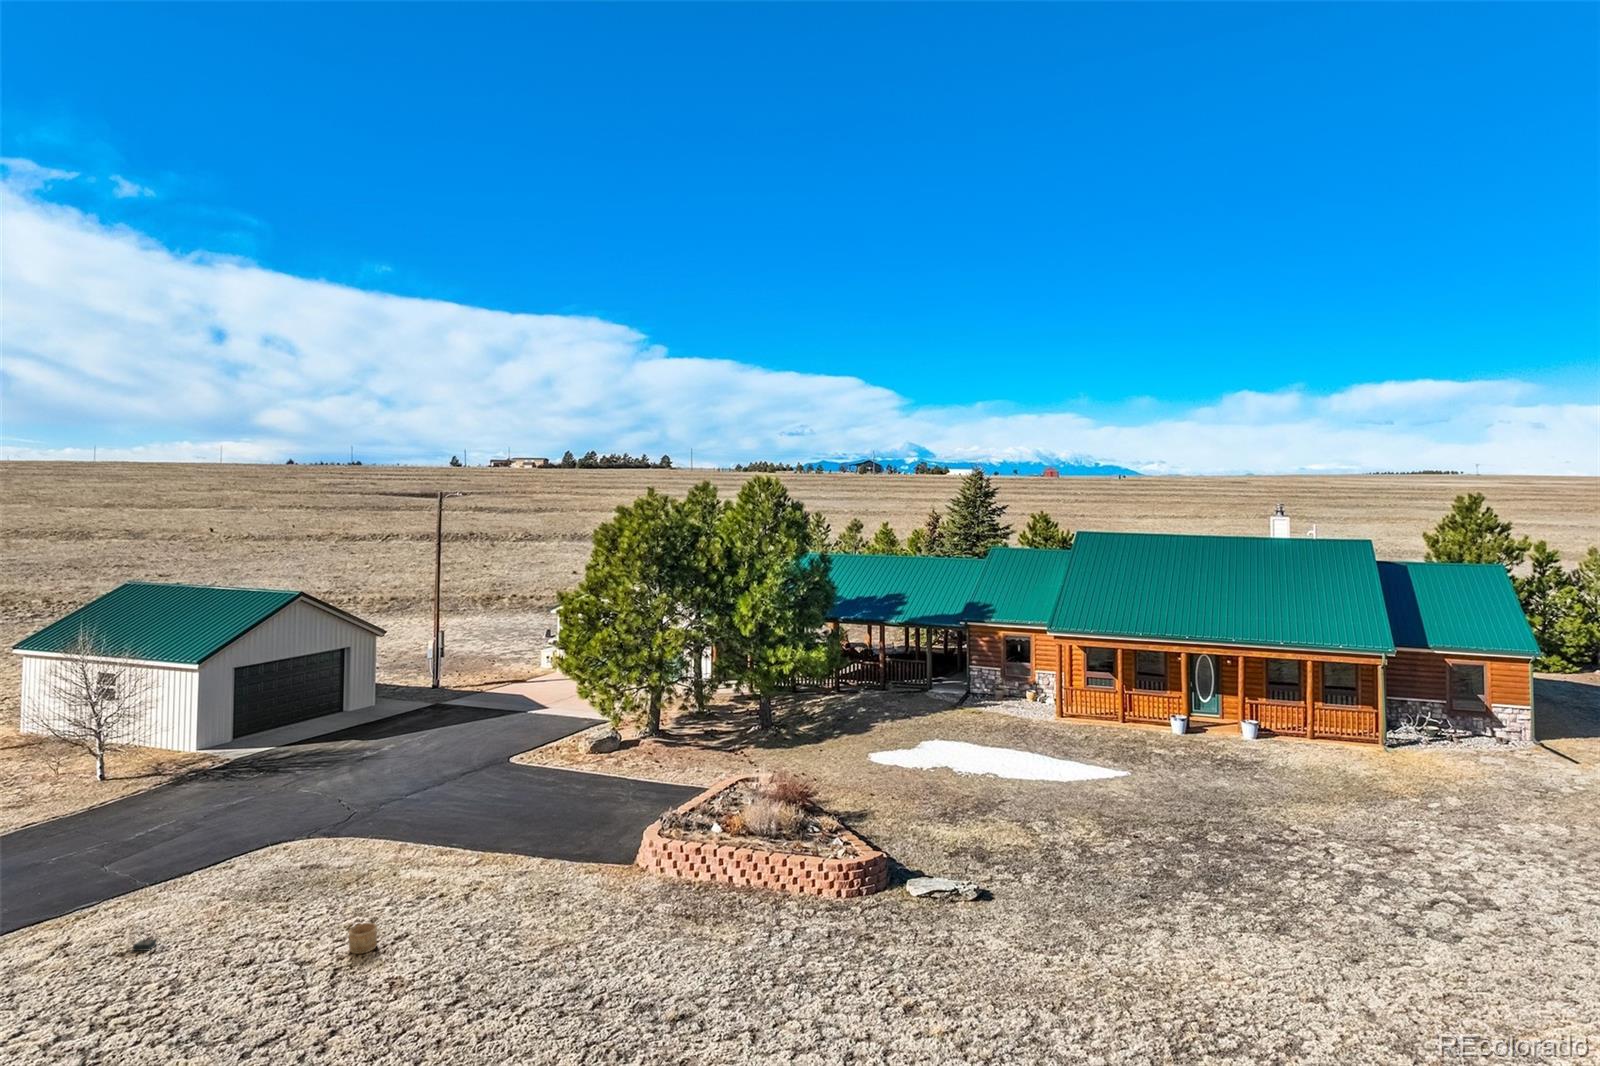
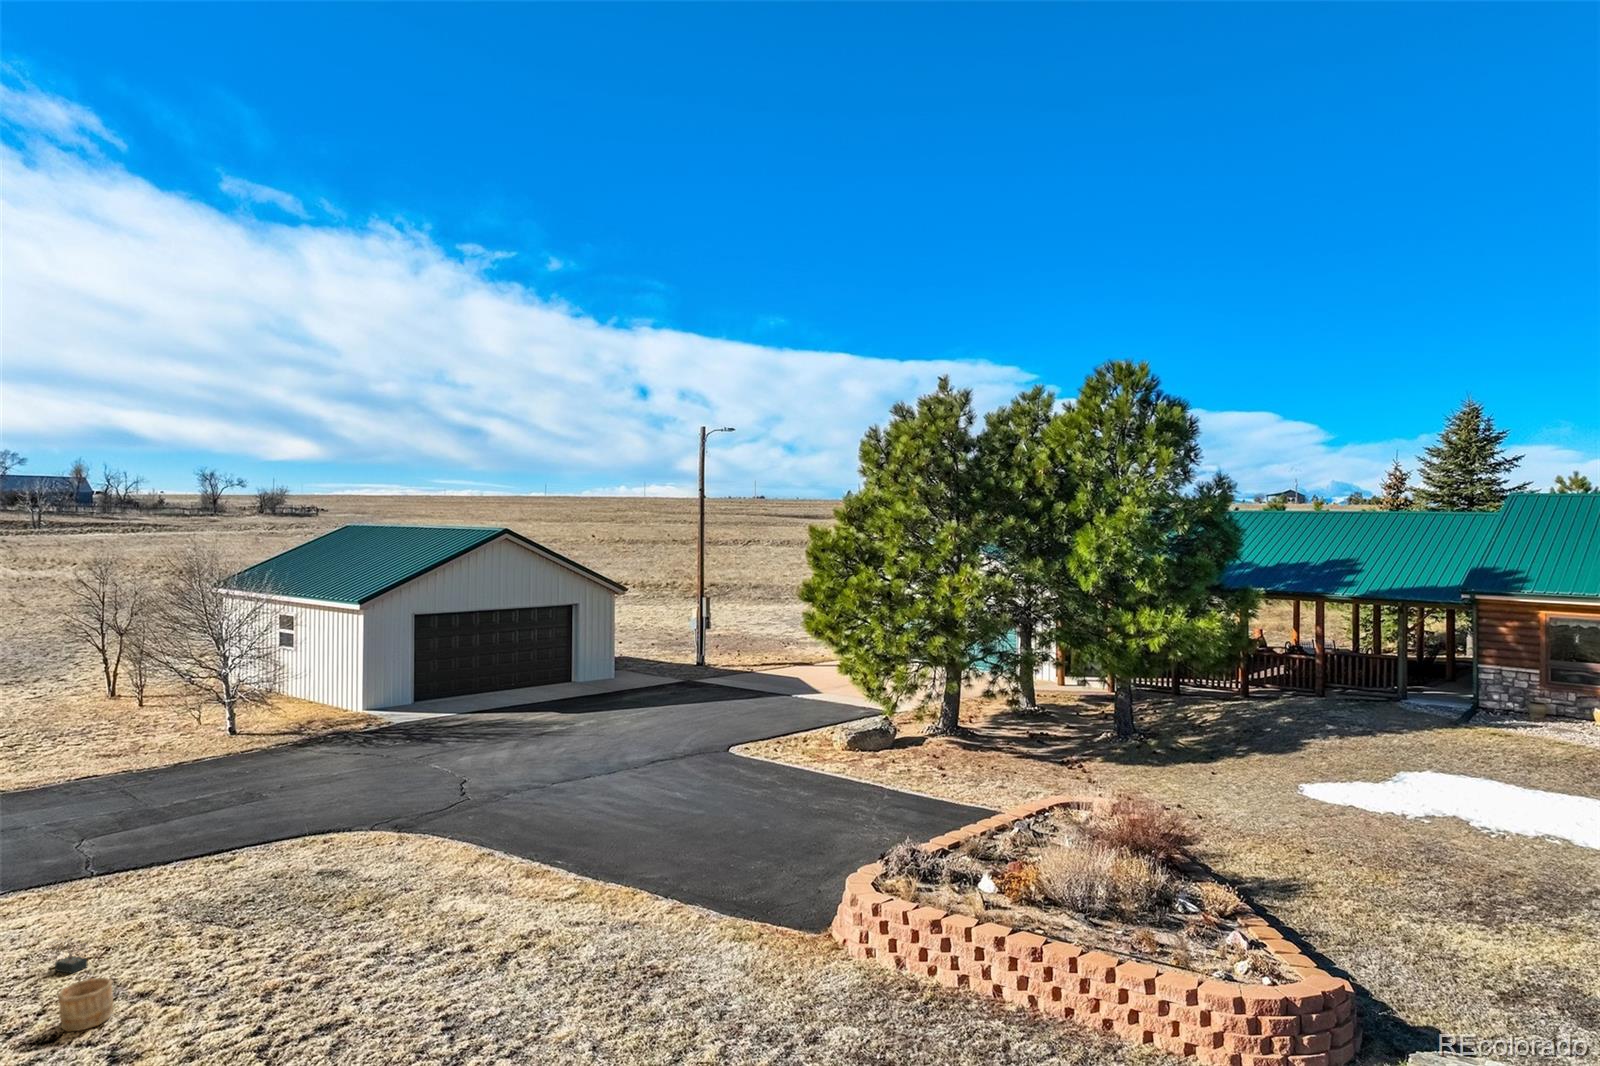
wooden bucket: present [348,923,377,954] -> present [57,978,113,1032]

